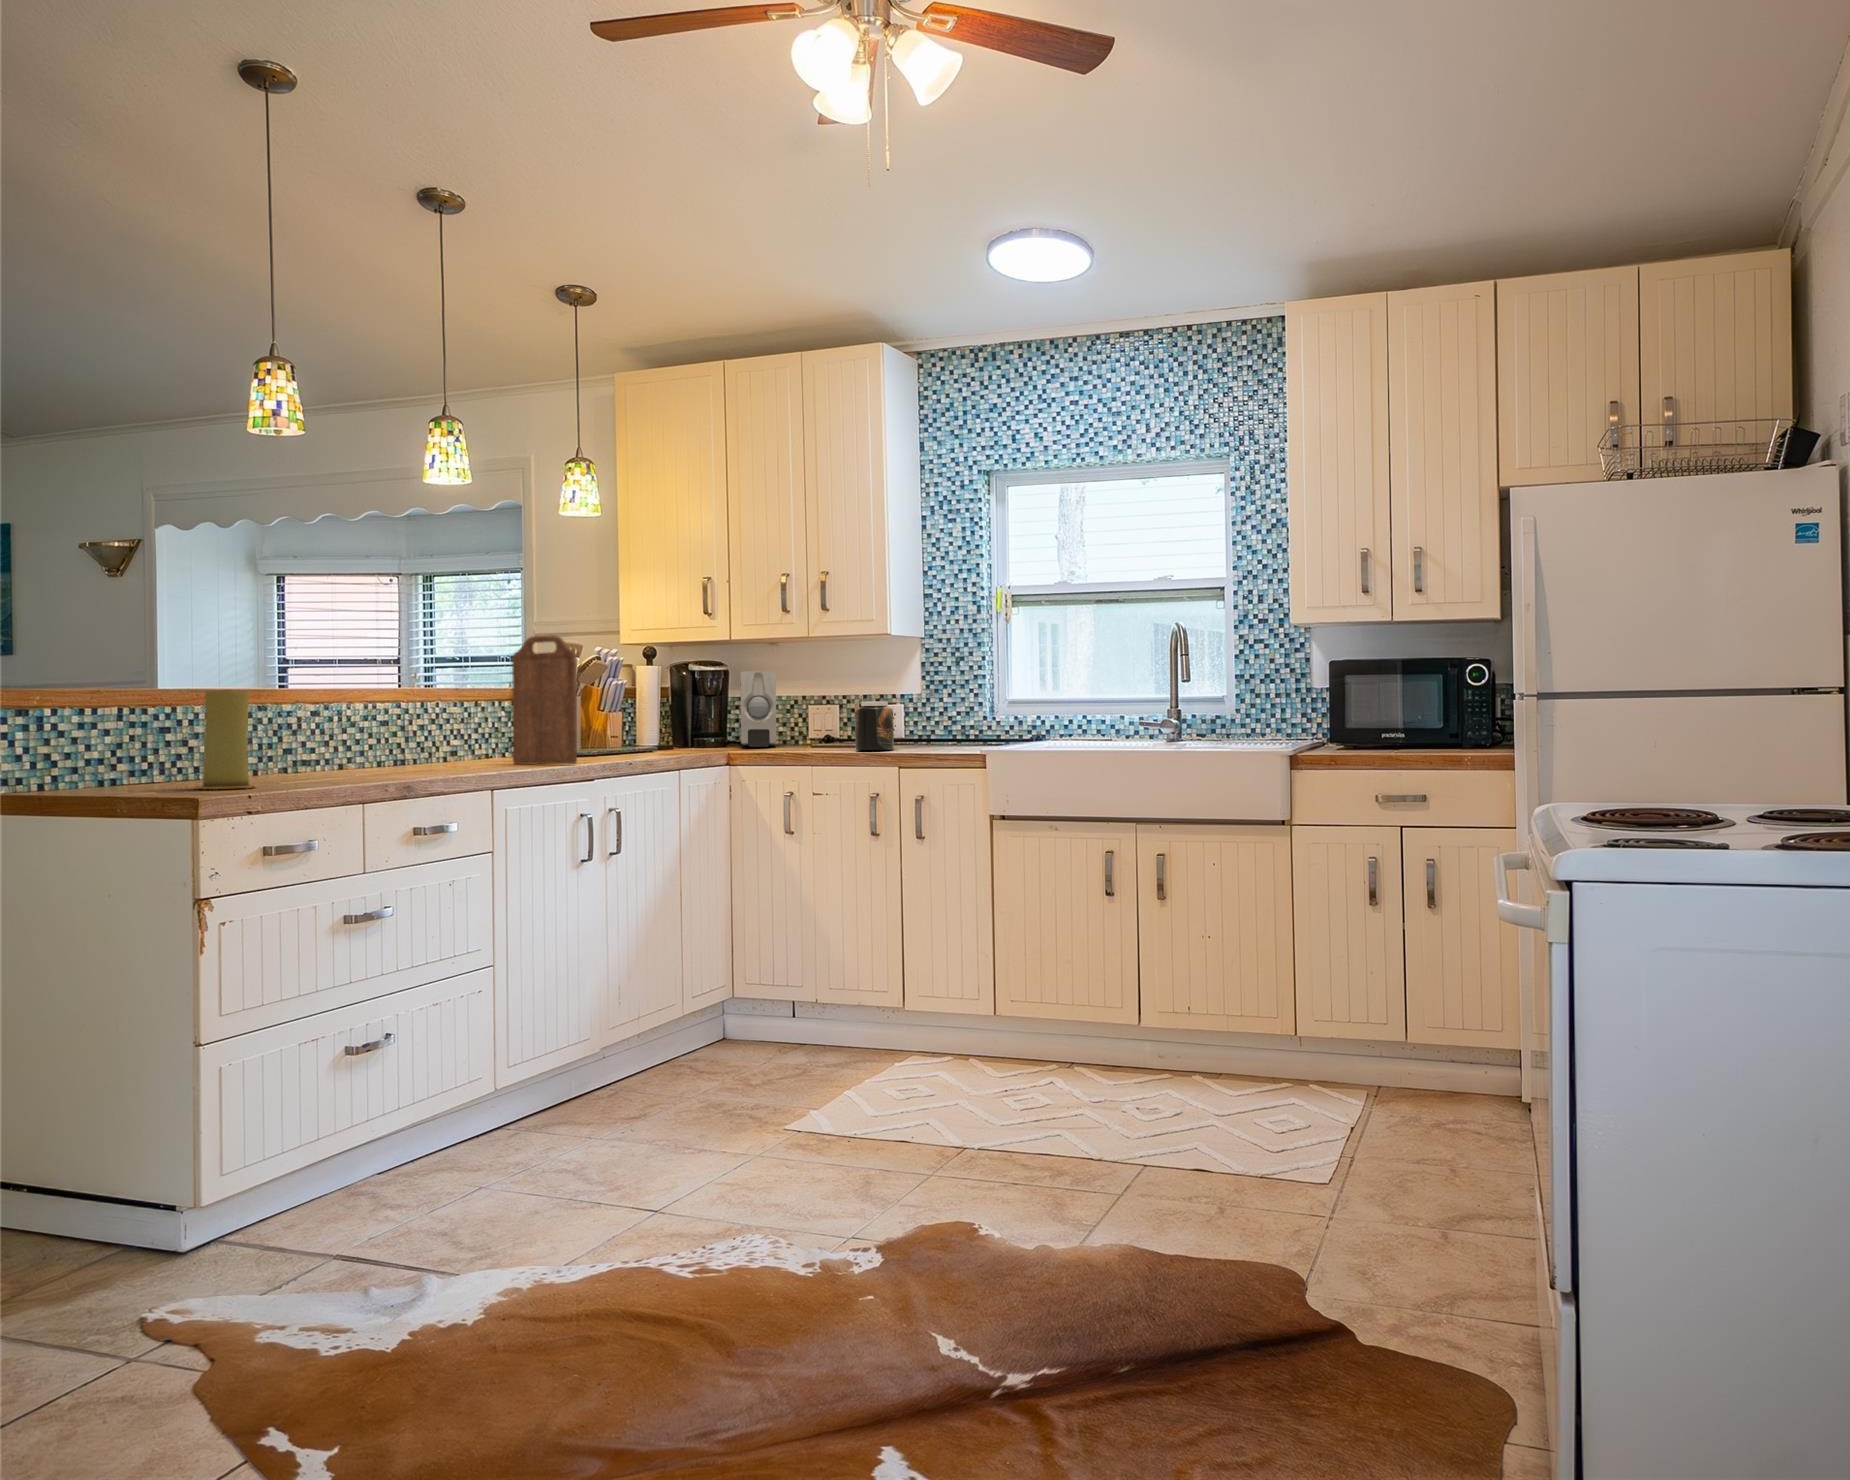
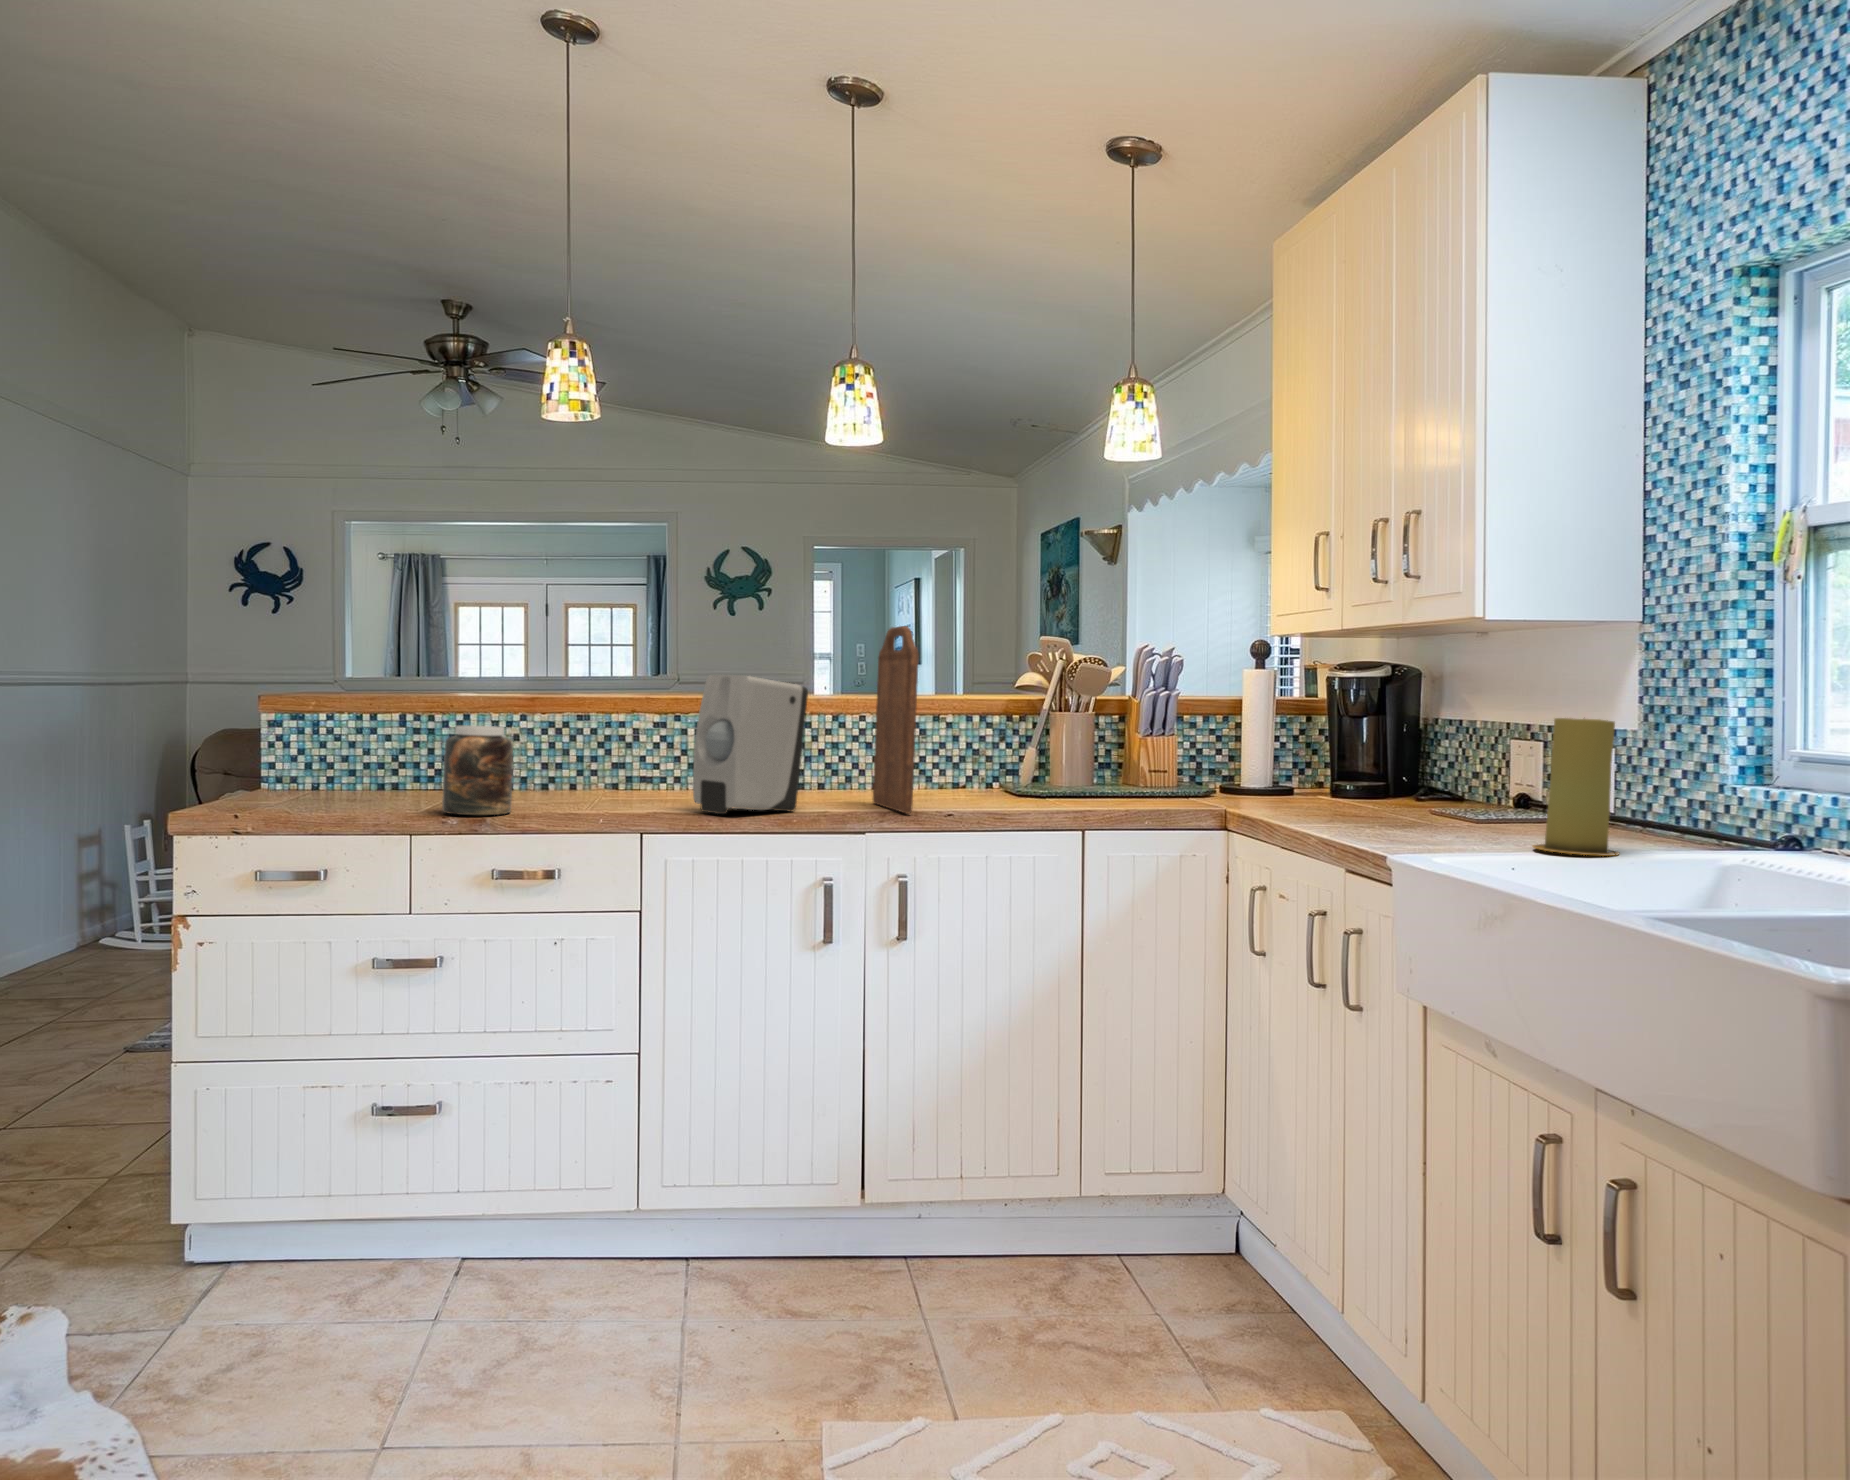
soap dispenser: present [740,671,776,747] -> present [693,675,808,814]
candle: present [195,691,255,789] -> present [1533,718,1619,856]
jar: present [856,701,894,750] -> present [442,725,513,815]

